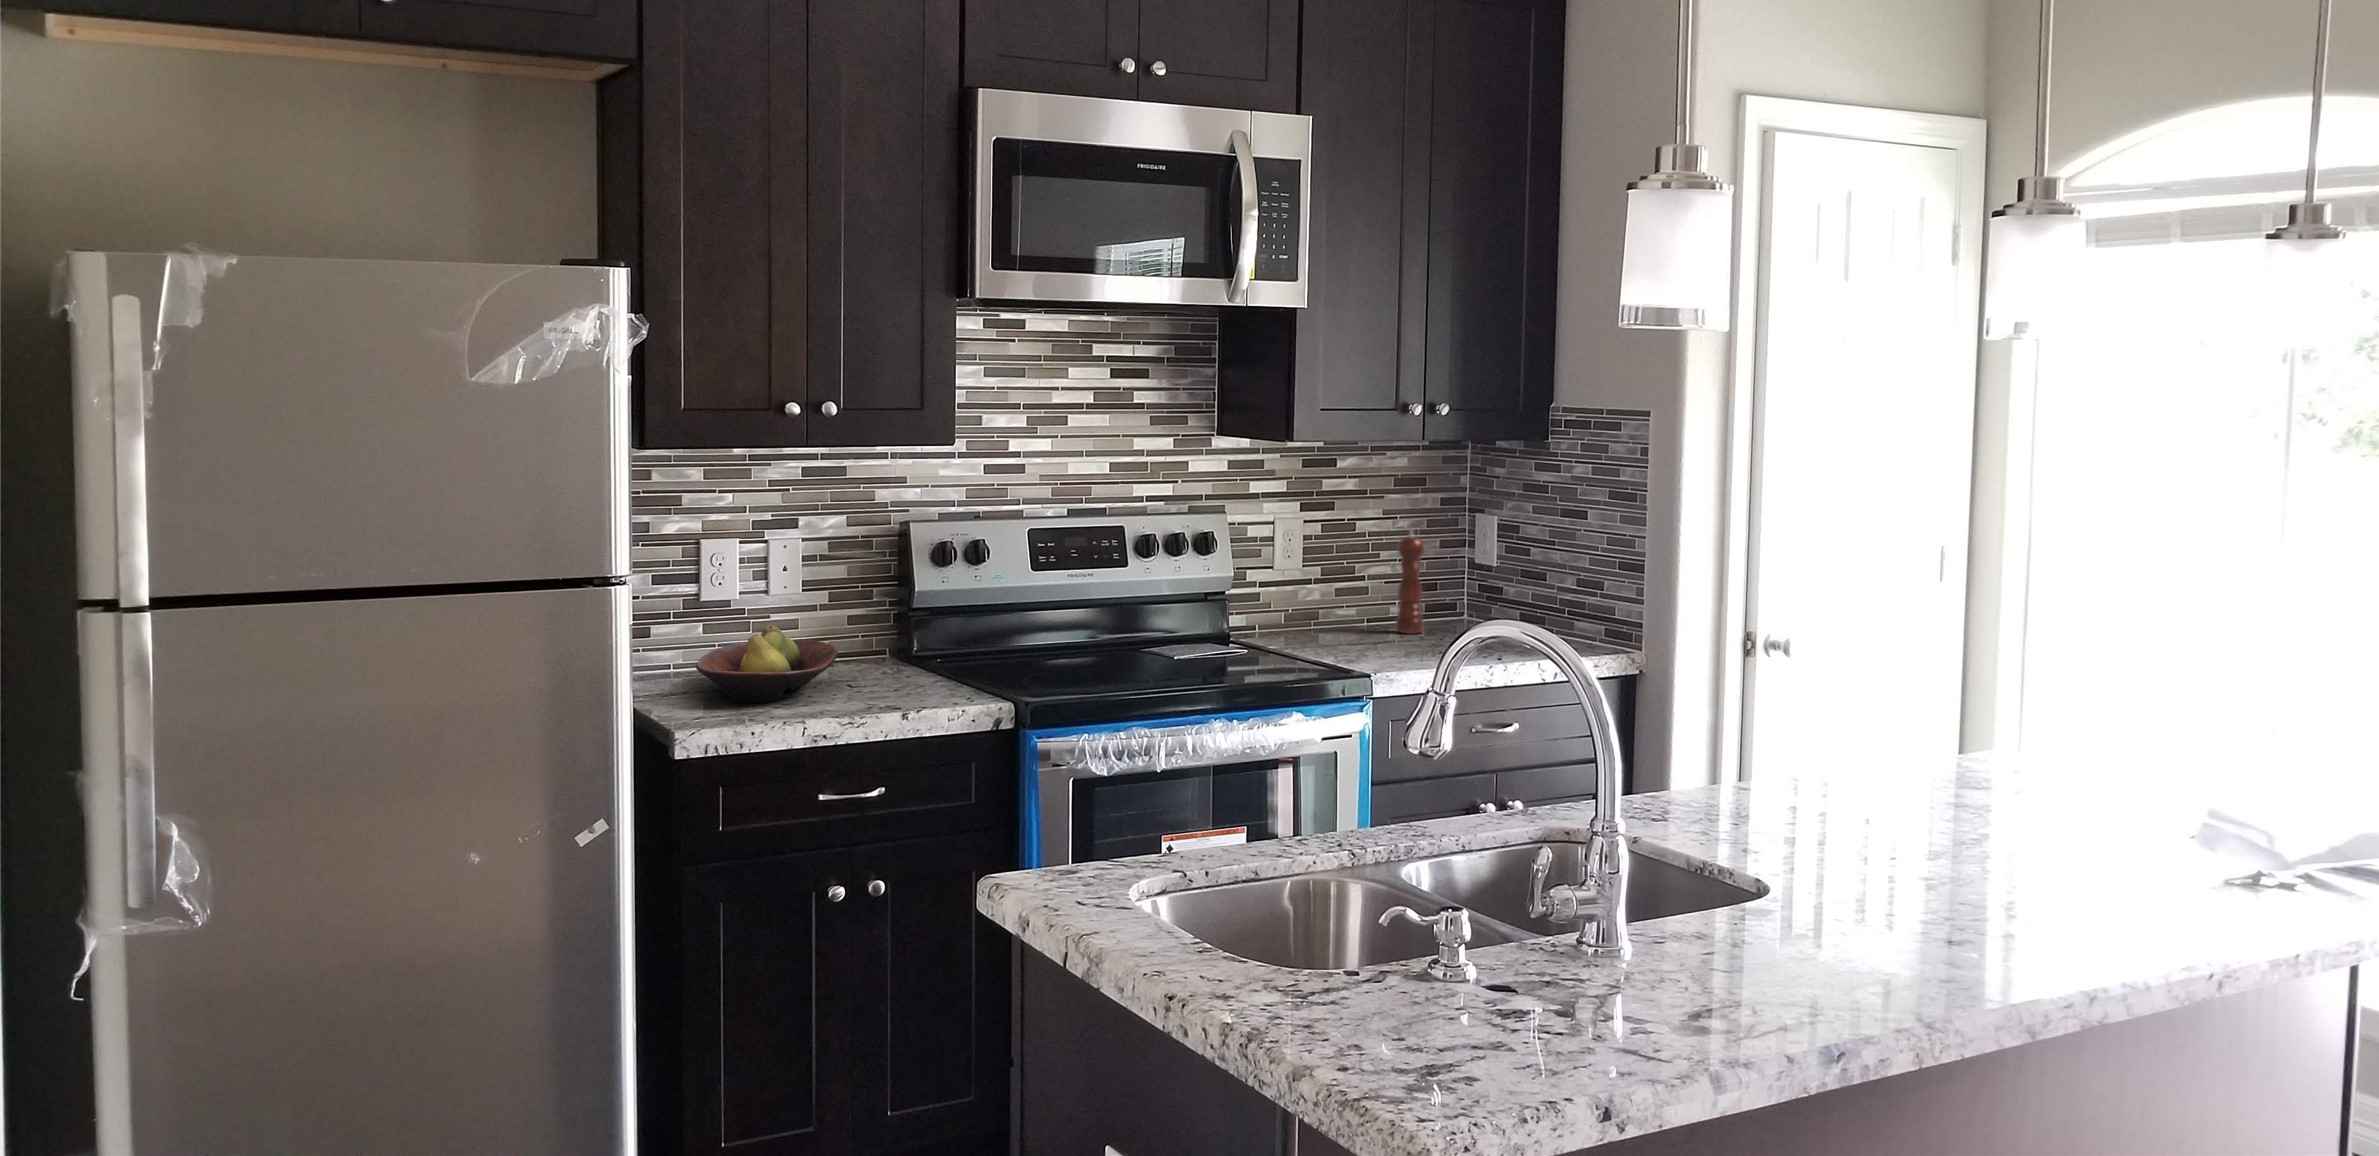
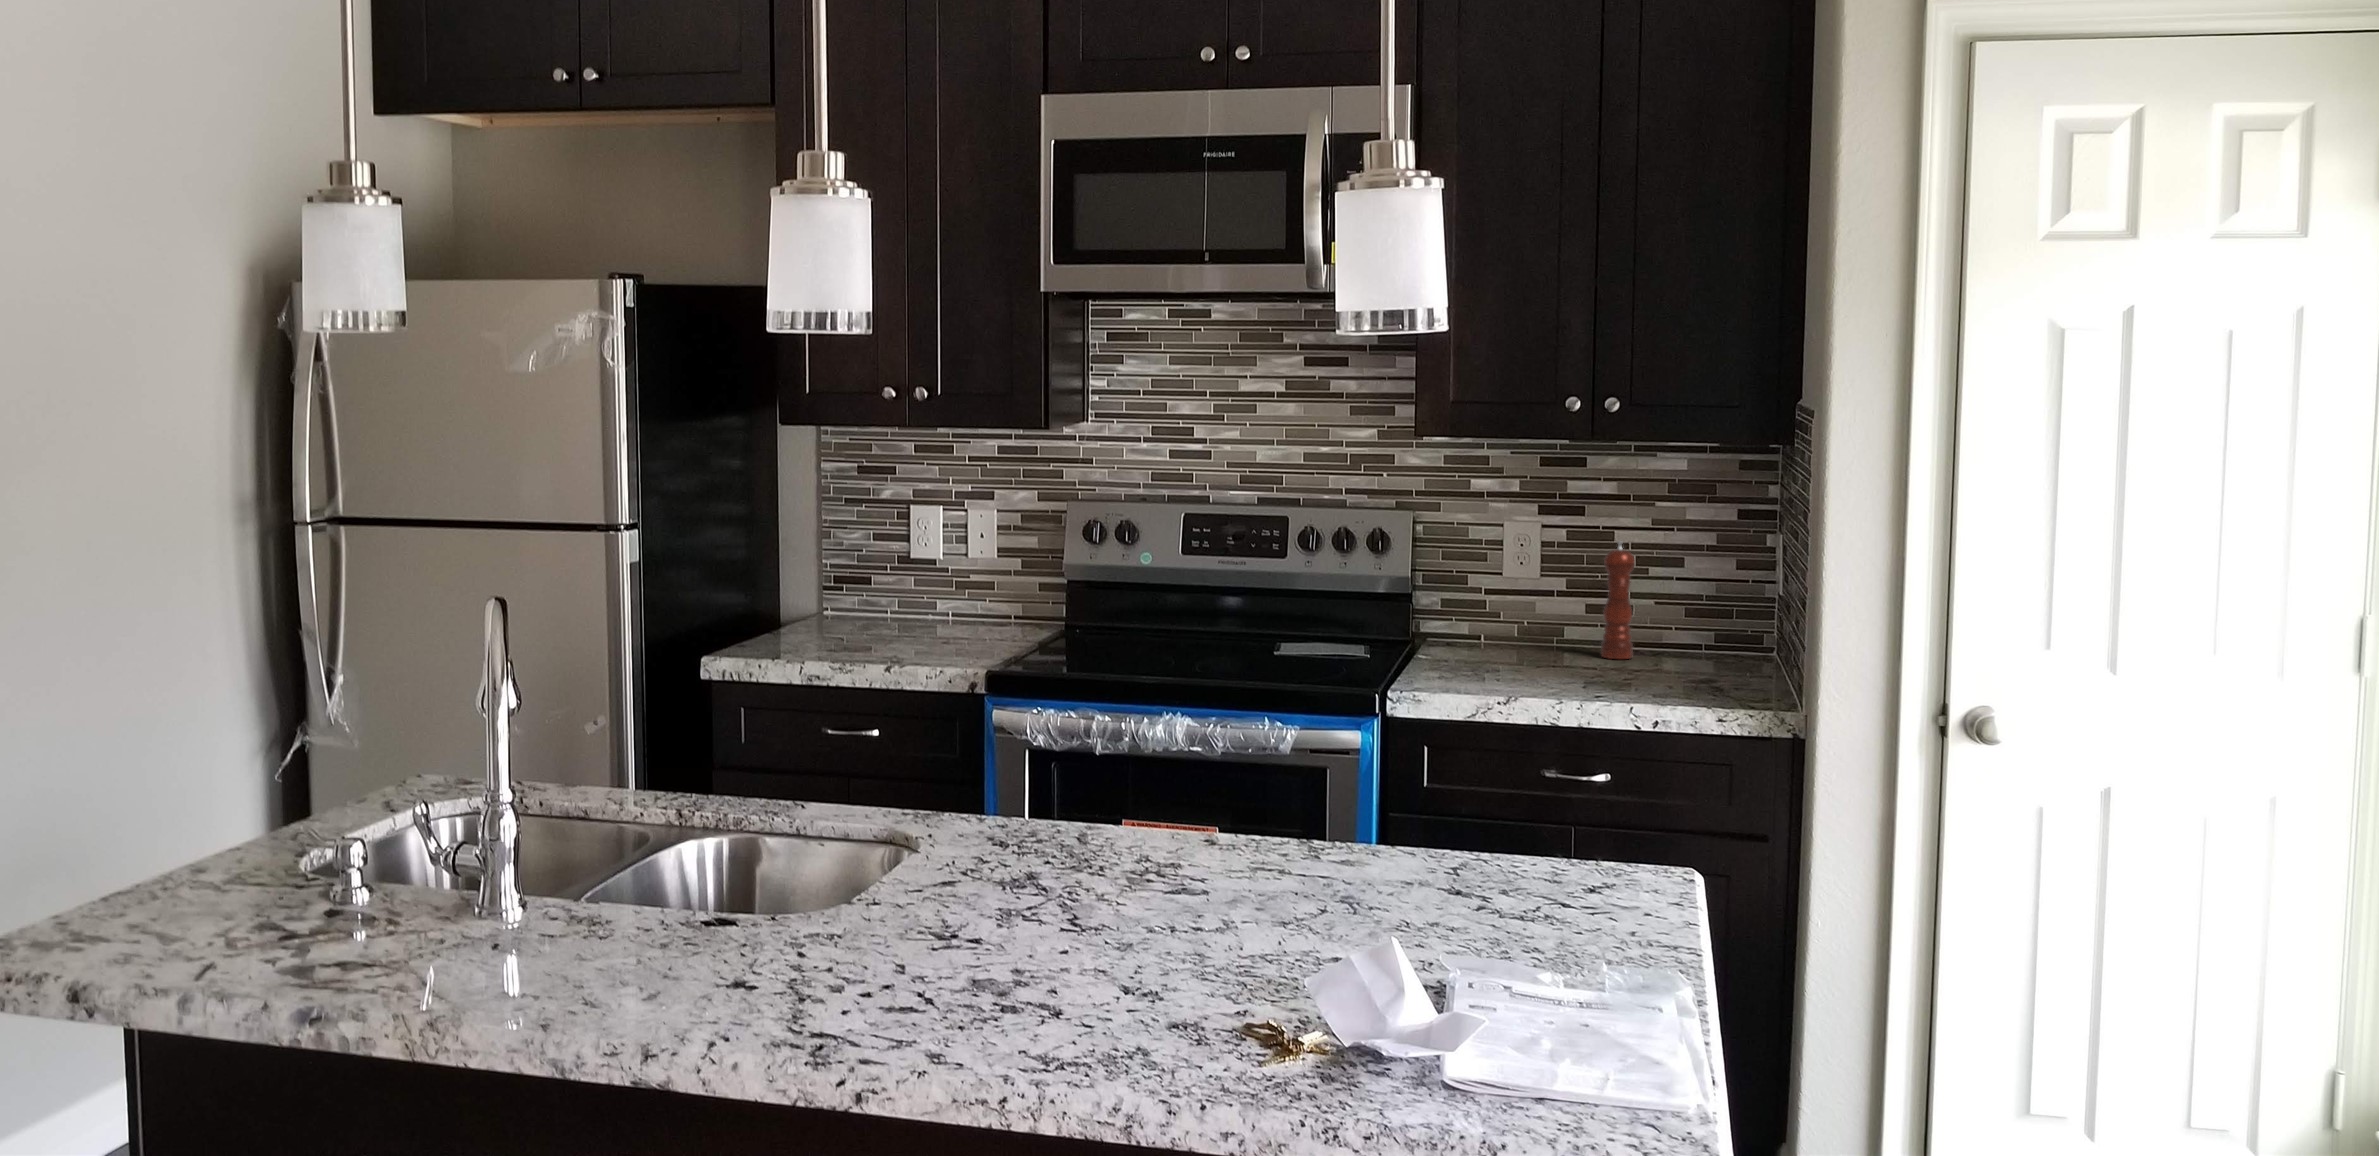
fruit bowl: present [695,625,838,703] -> none [791,581,958,644]

